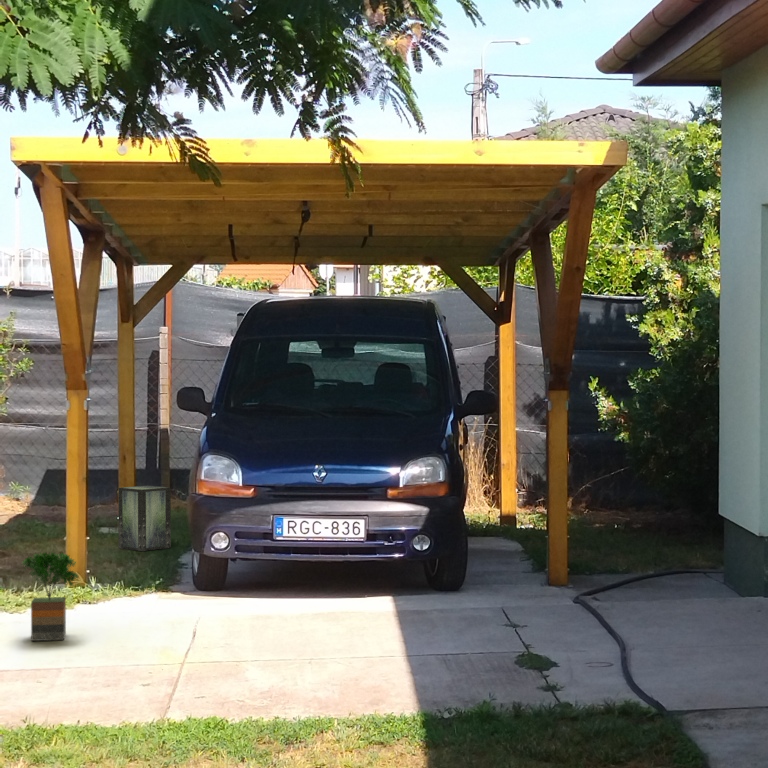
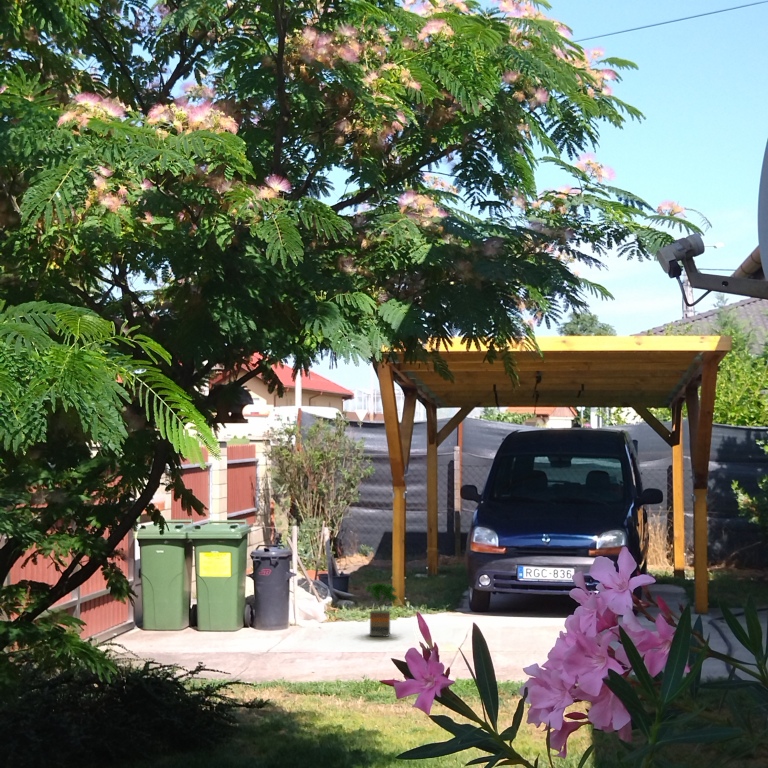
storage box: present [118,485,171,551] -> none [425,547,458,588]

